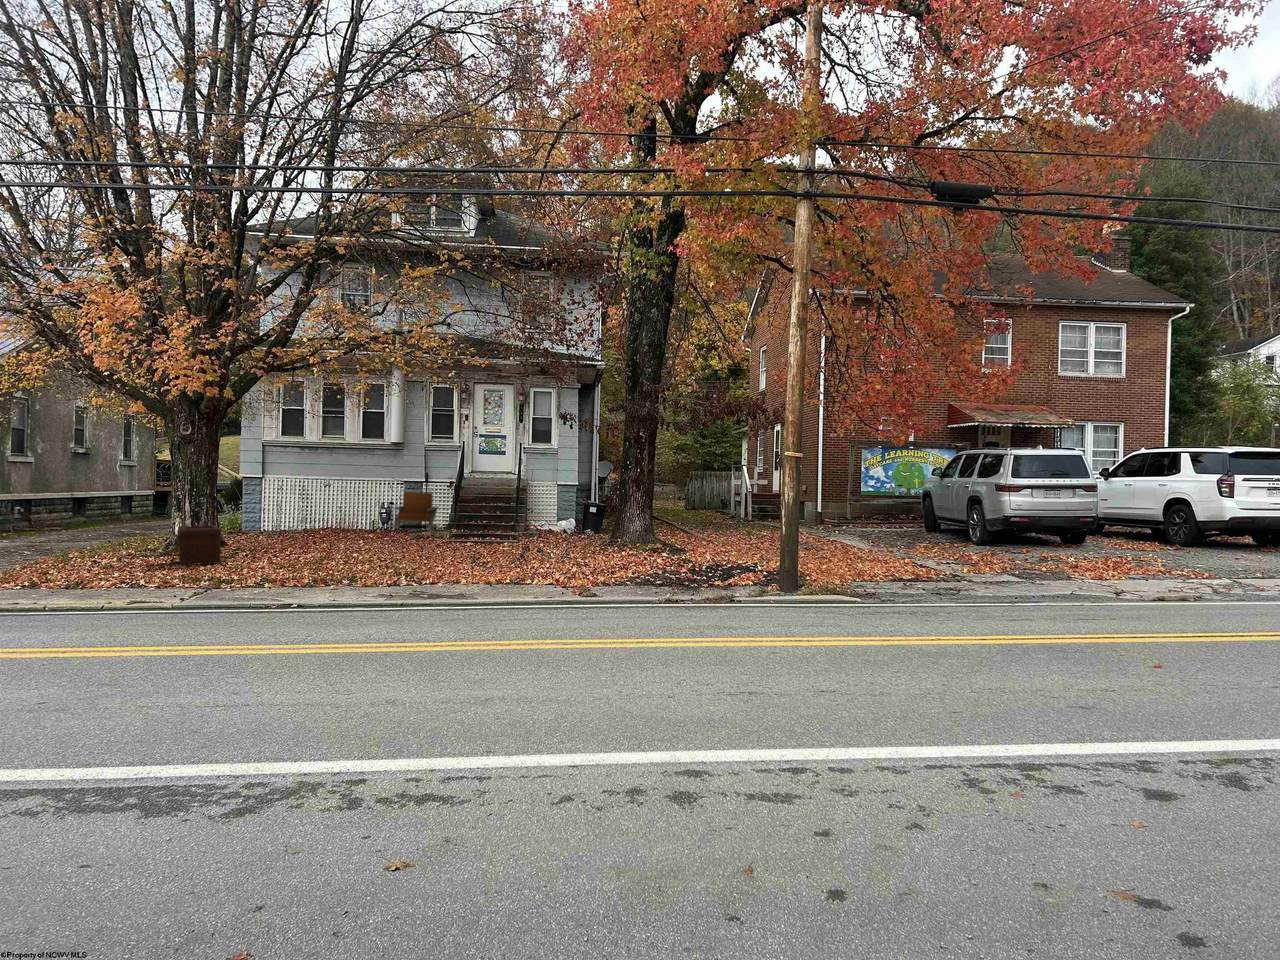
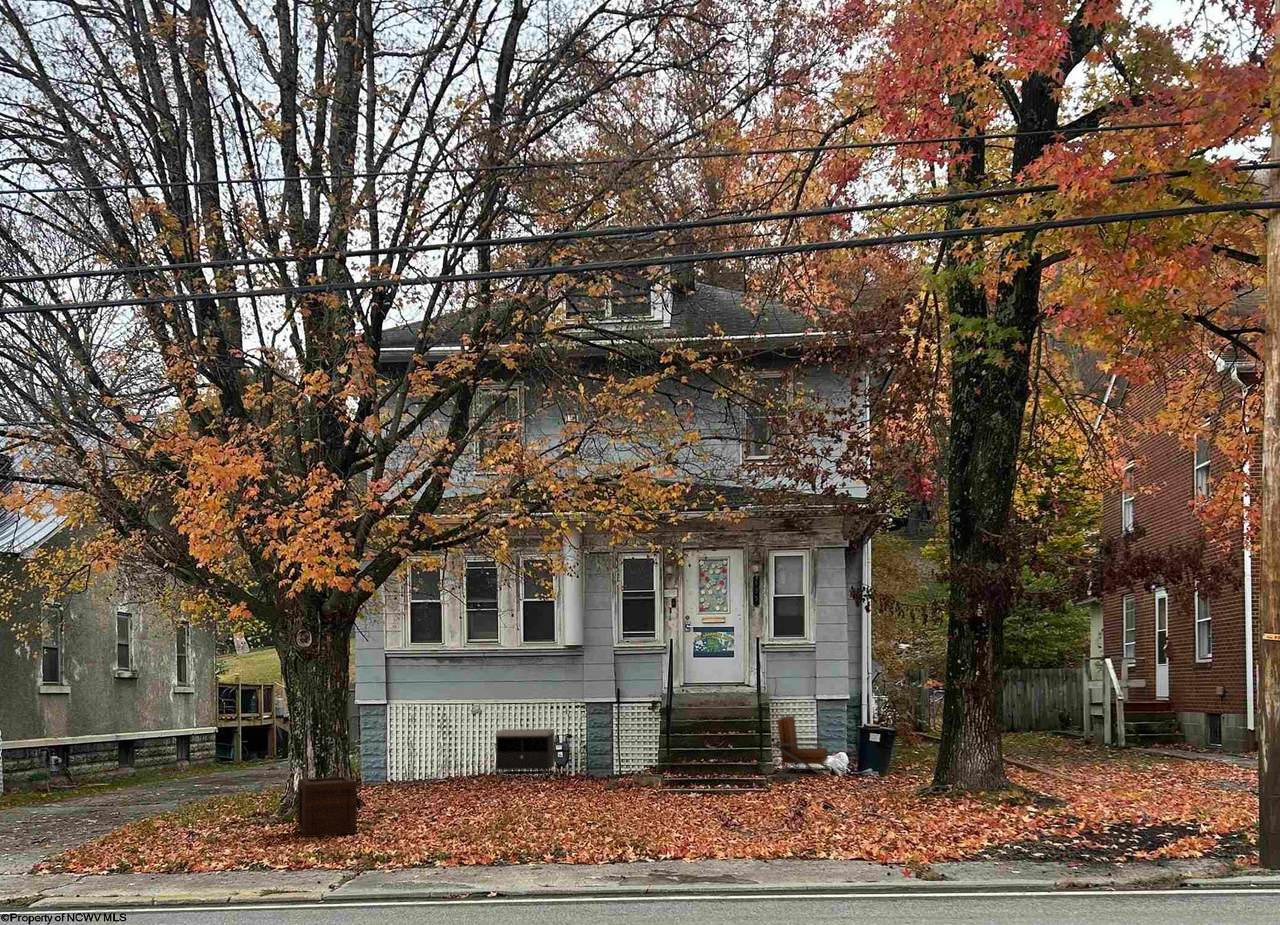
lounge chair: present [393,492,438,529] -> present [773,716,830,776]
storage bench: none [340,497,382,527] -> present [495,729,555,774]

